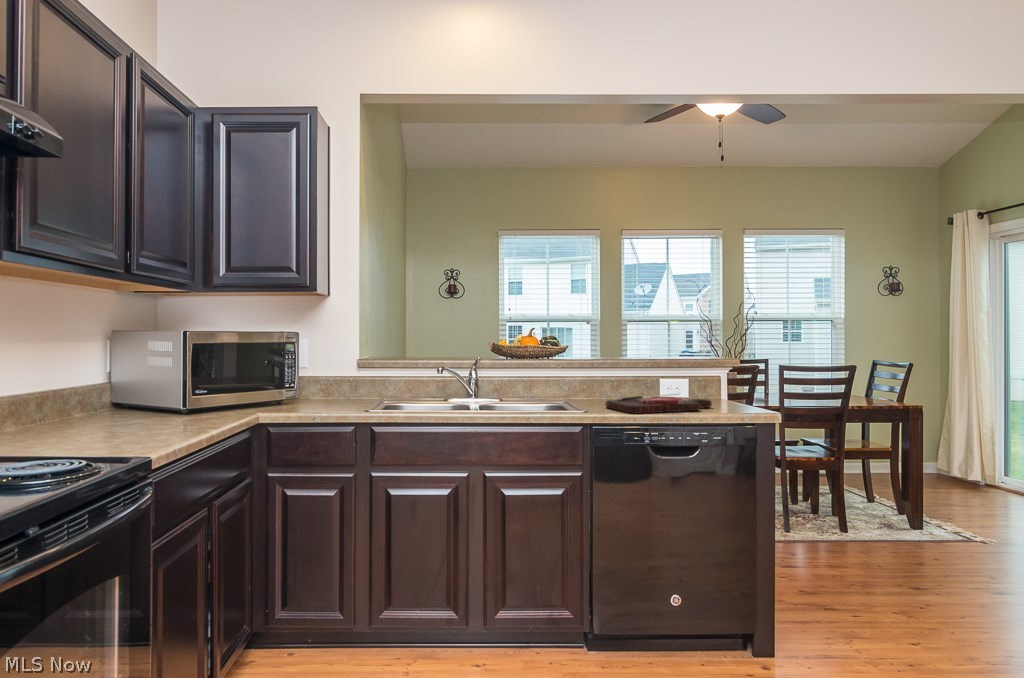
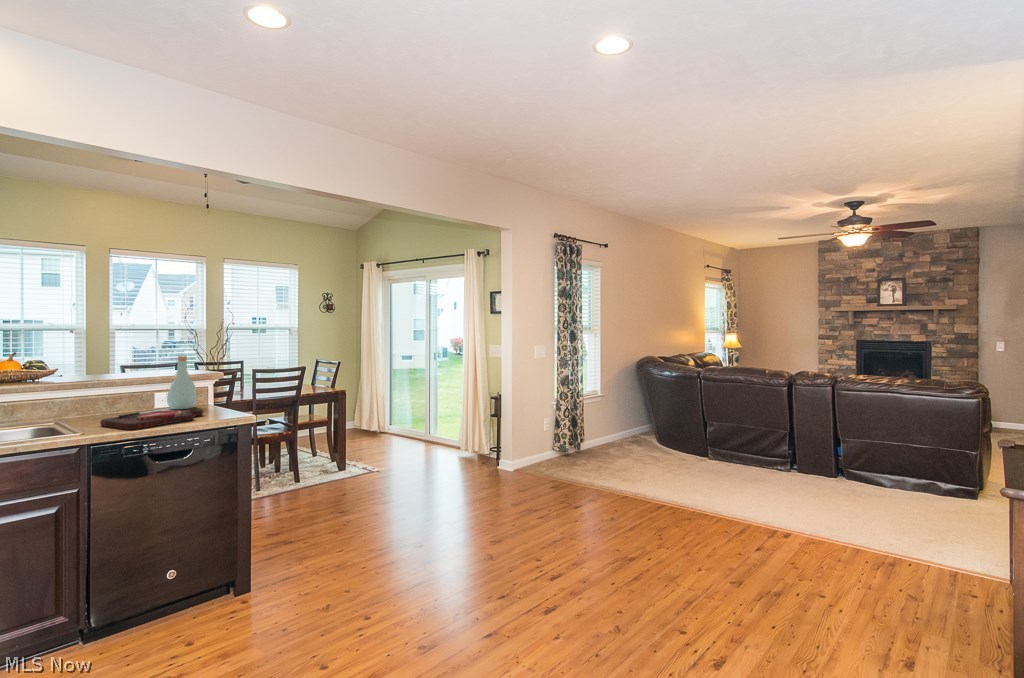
bottle: none [673,334,706,401] -> present [167,356,197,409]

